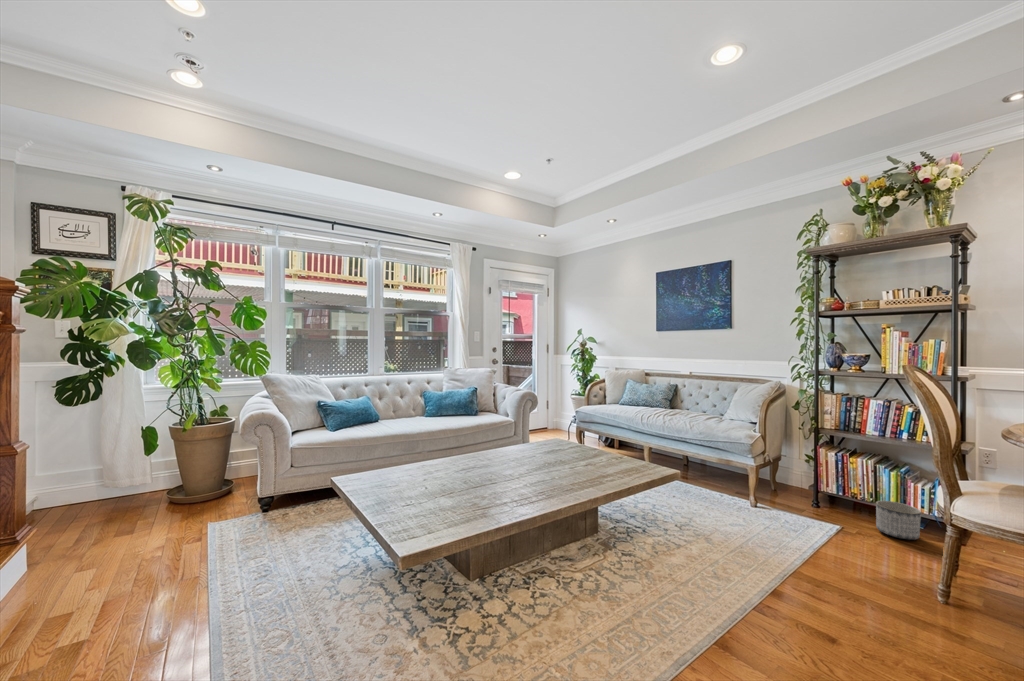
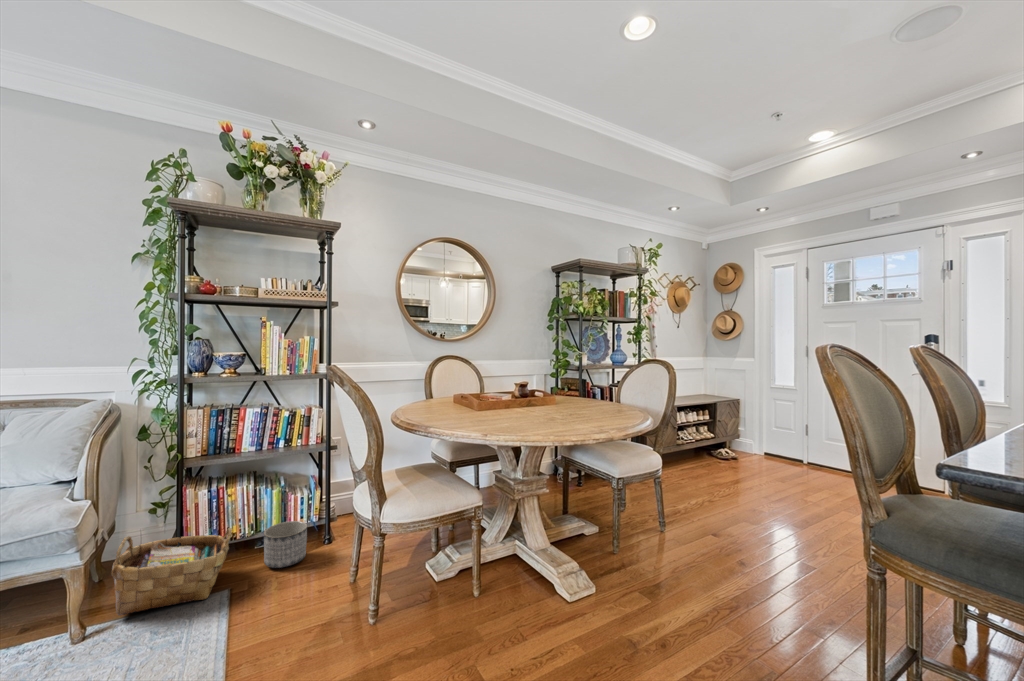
woven basket: none [771,463,848,523] -> present [111,528,232,615]

